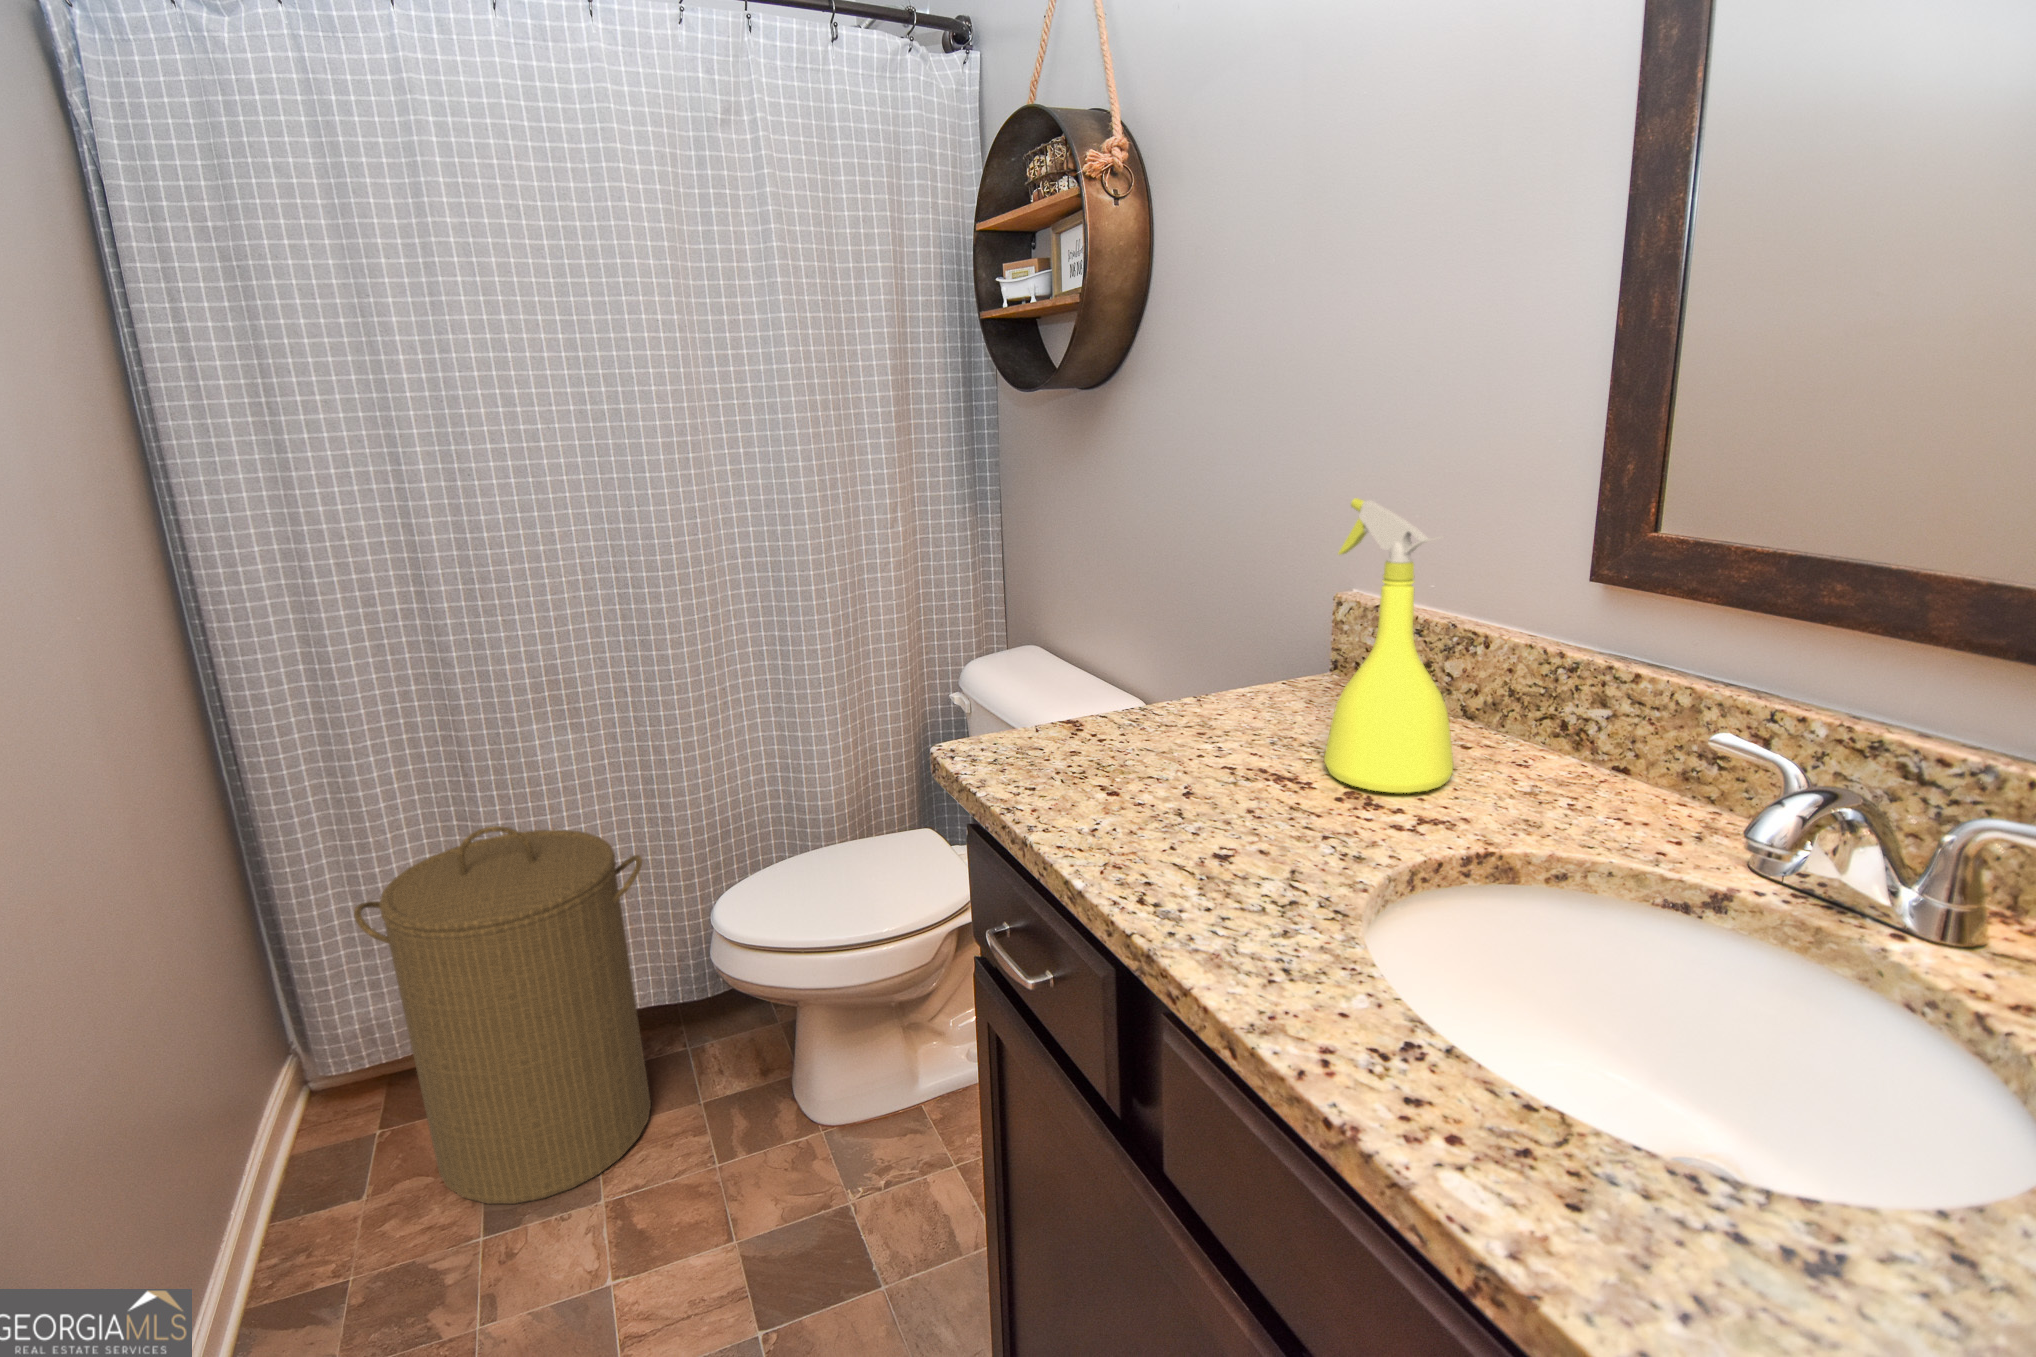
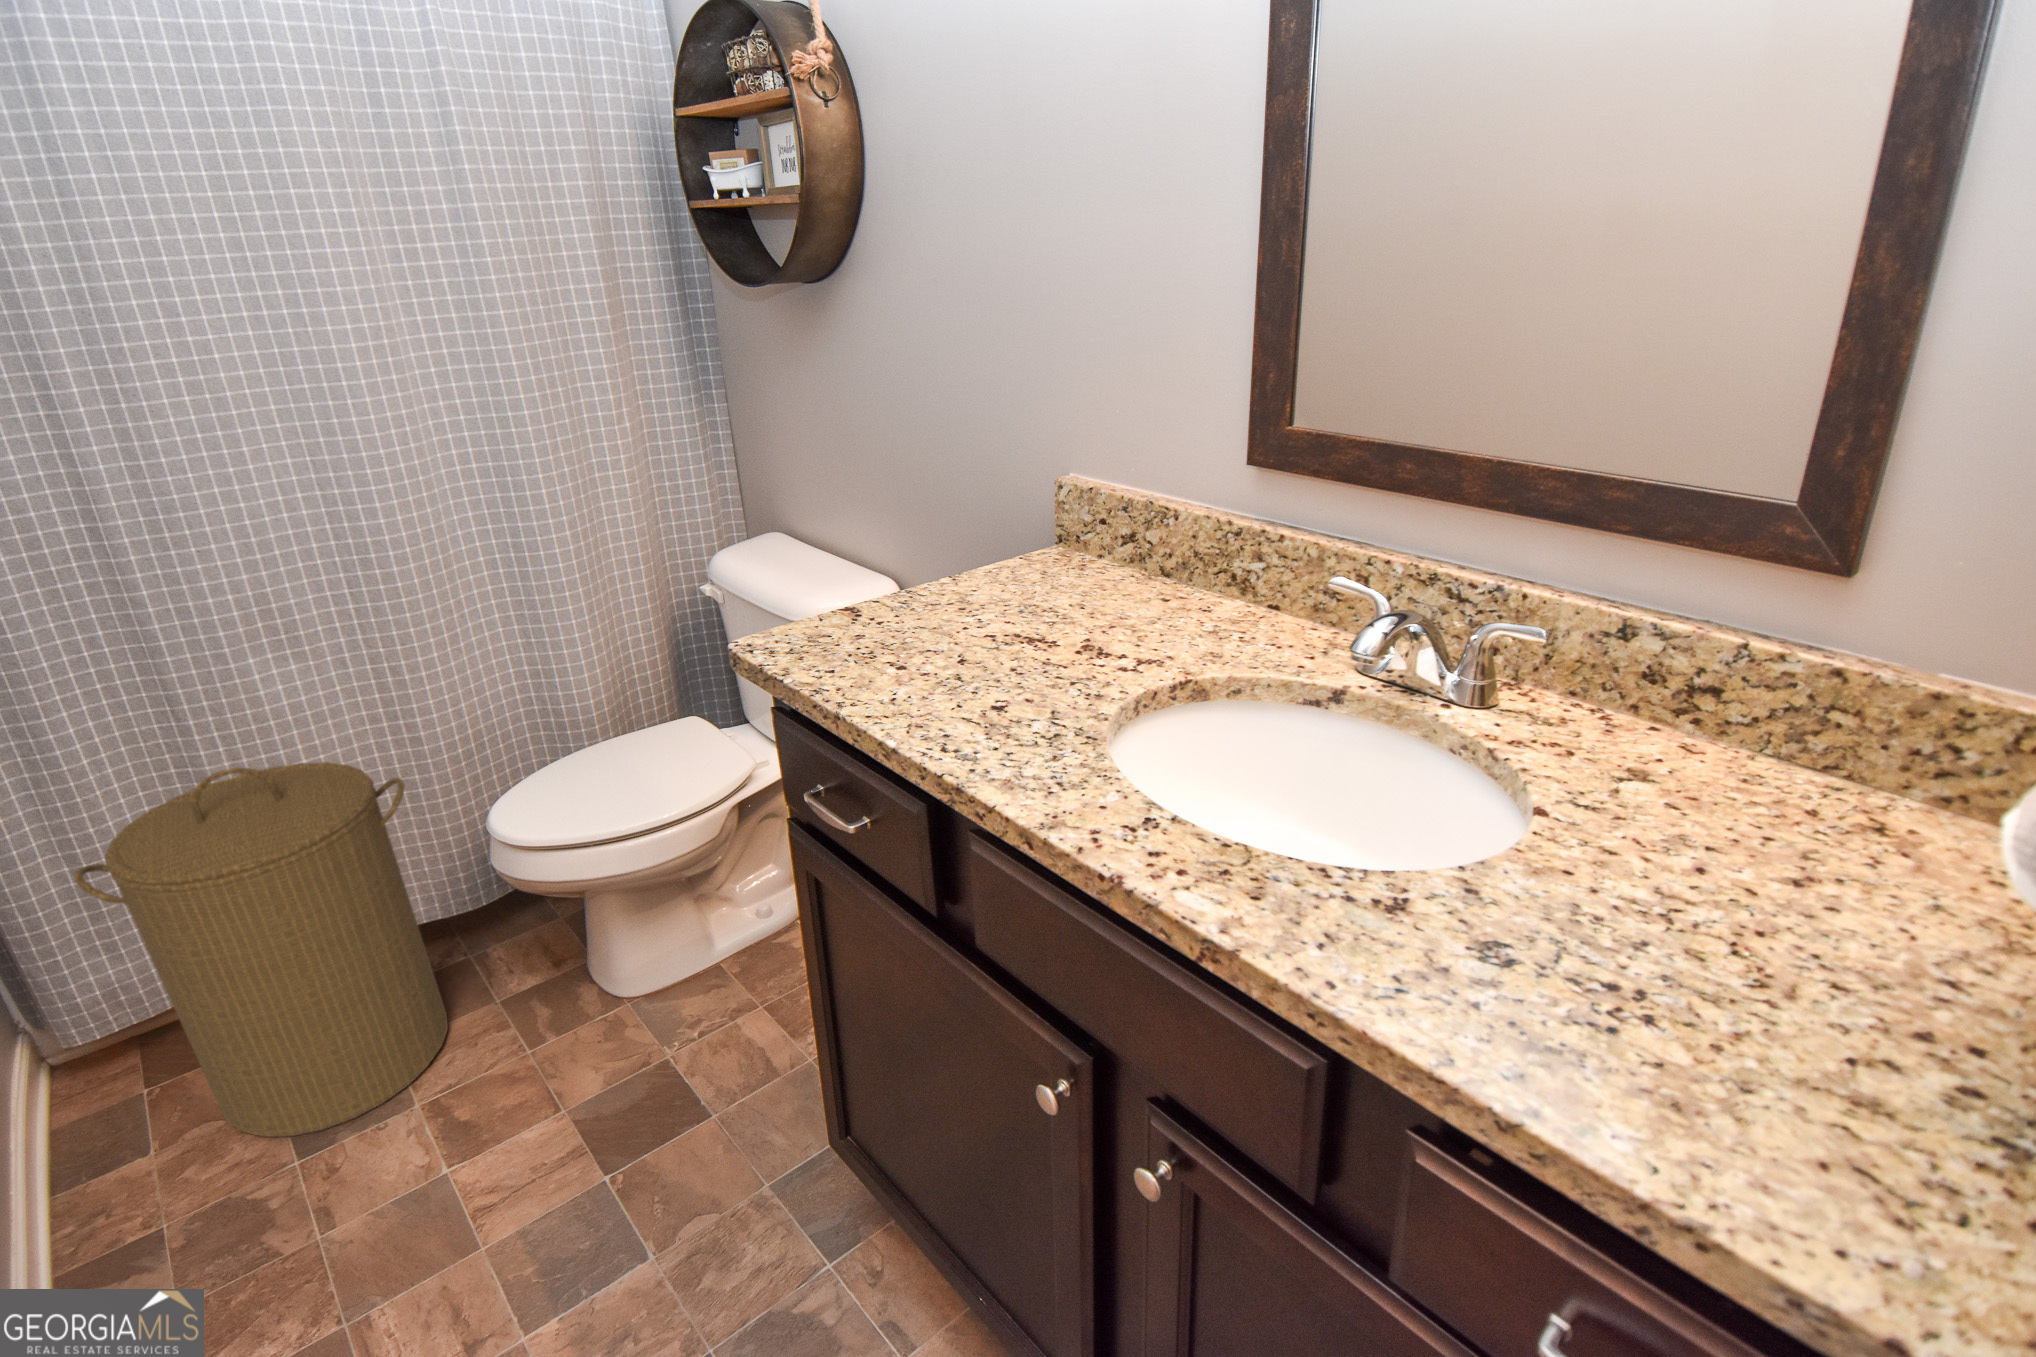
spray bottle: present [1324,498,1453,793] -> none [1064,407,1160,642]

